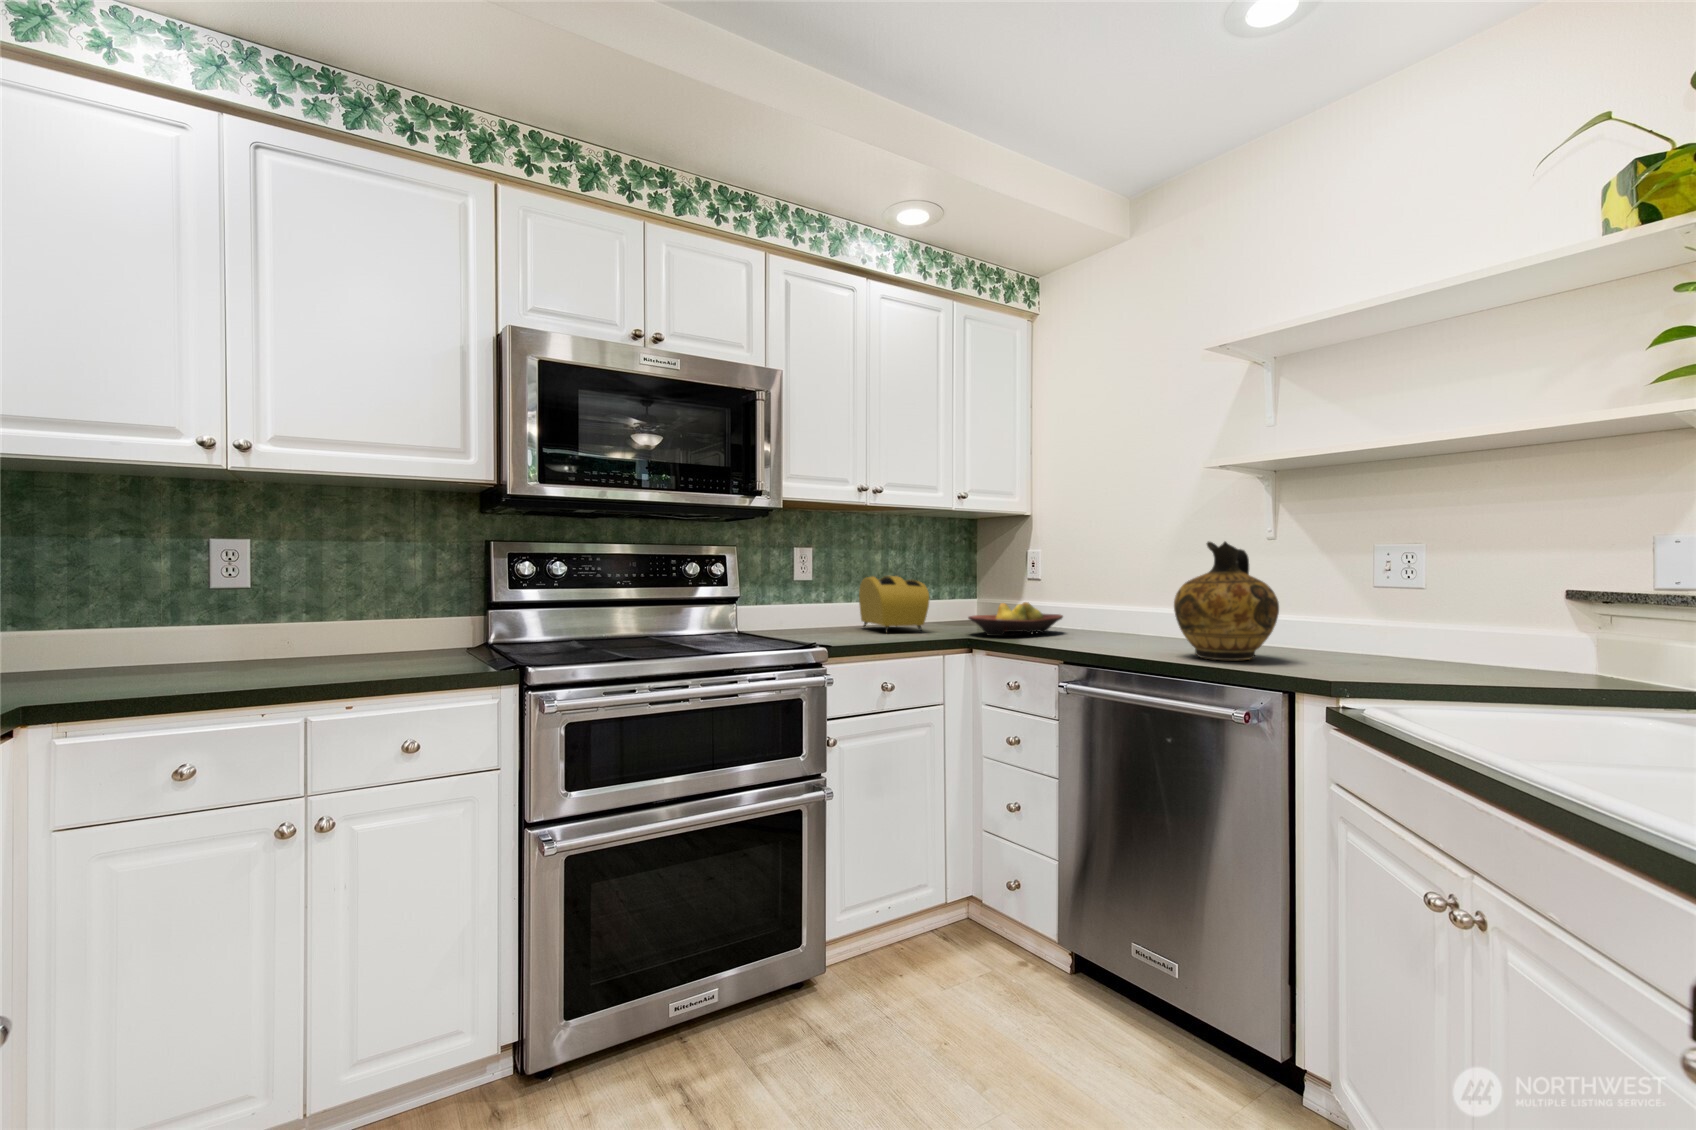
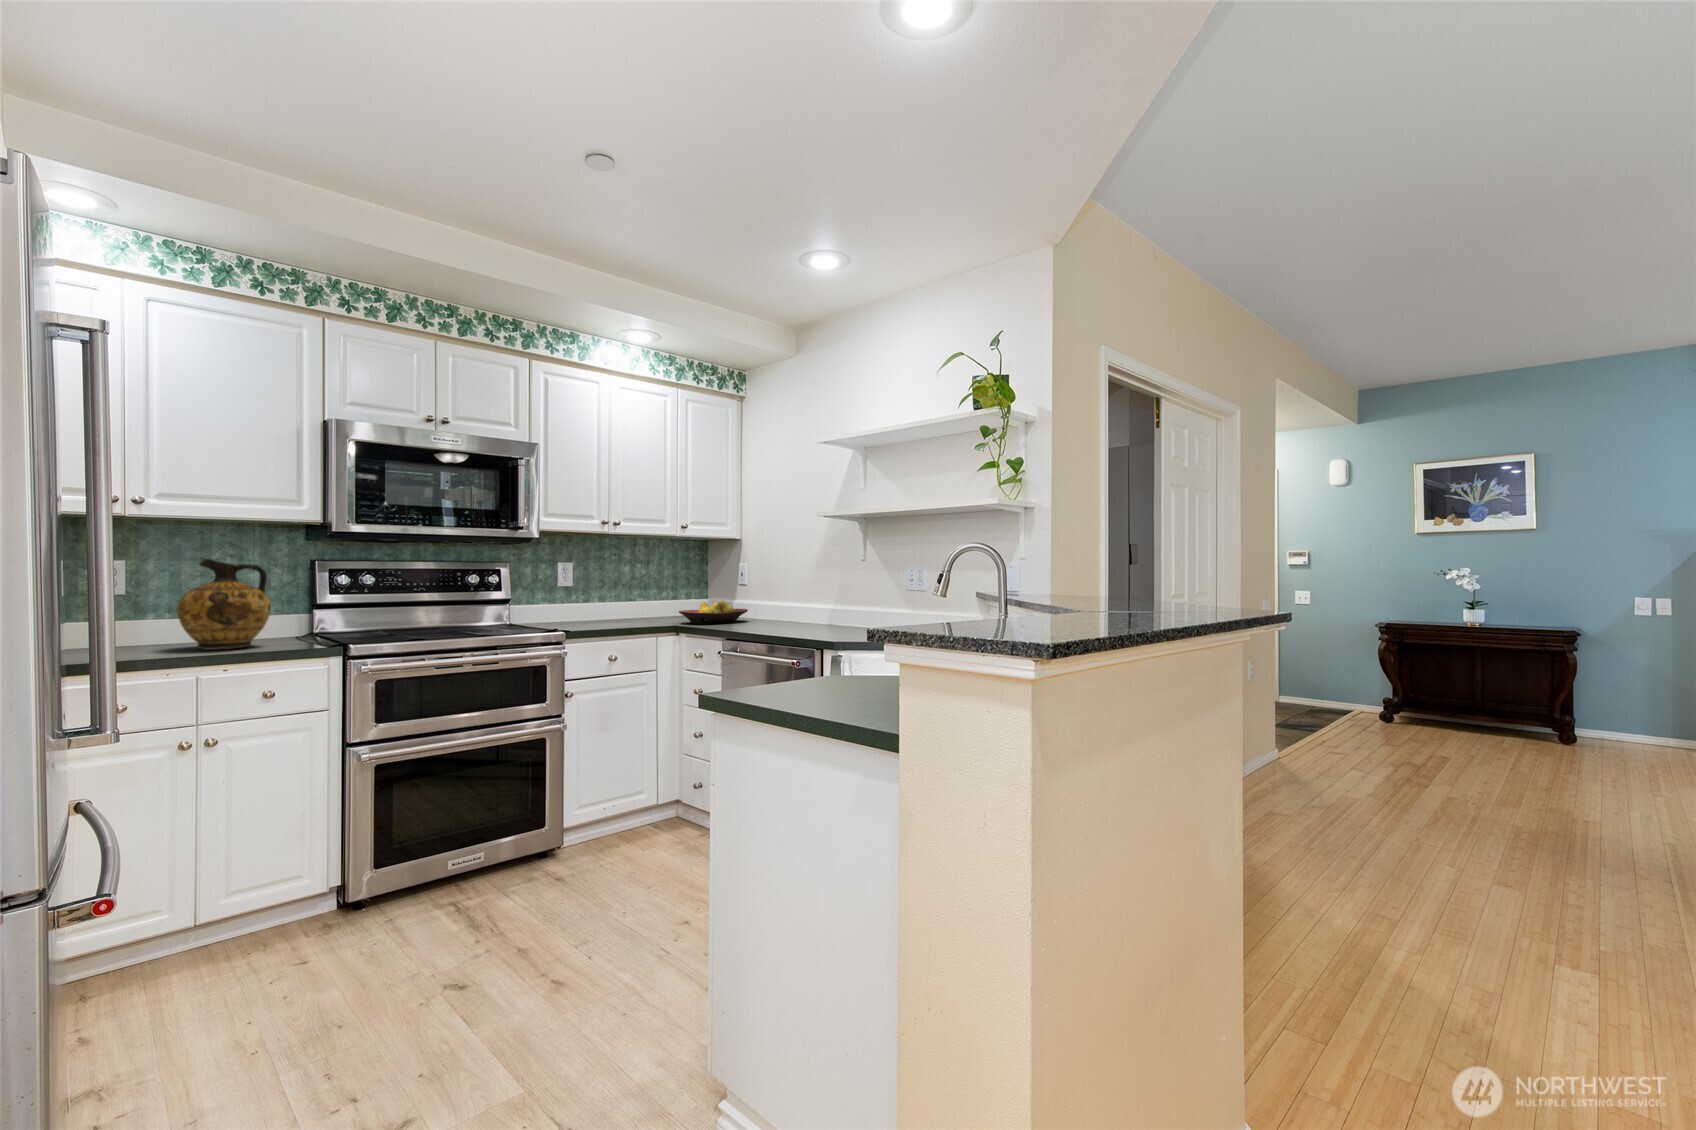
ceramic jug: present [1174,541,1279,660] -> present [177,559,271,649]
toaster: present [859,576,929,632] -> none [607,583,654,623]

